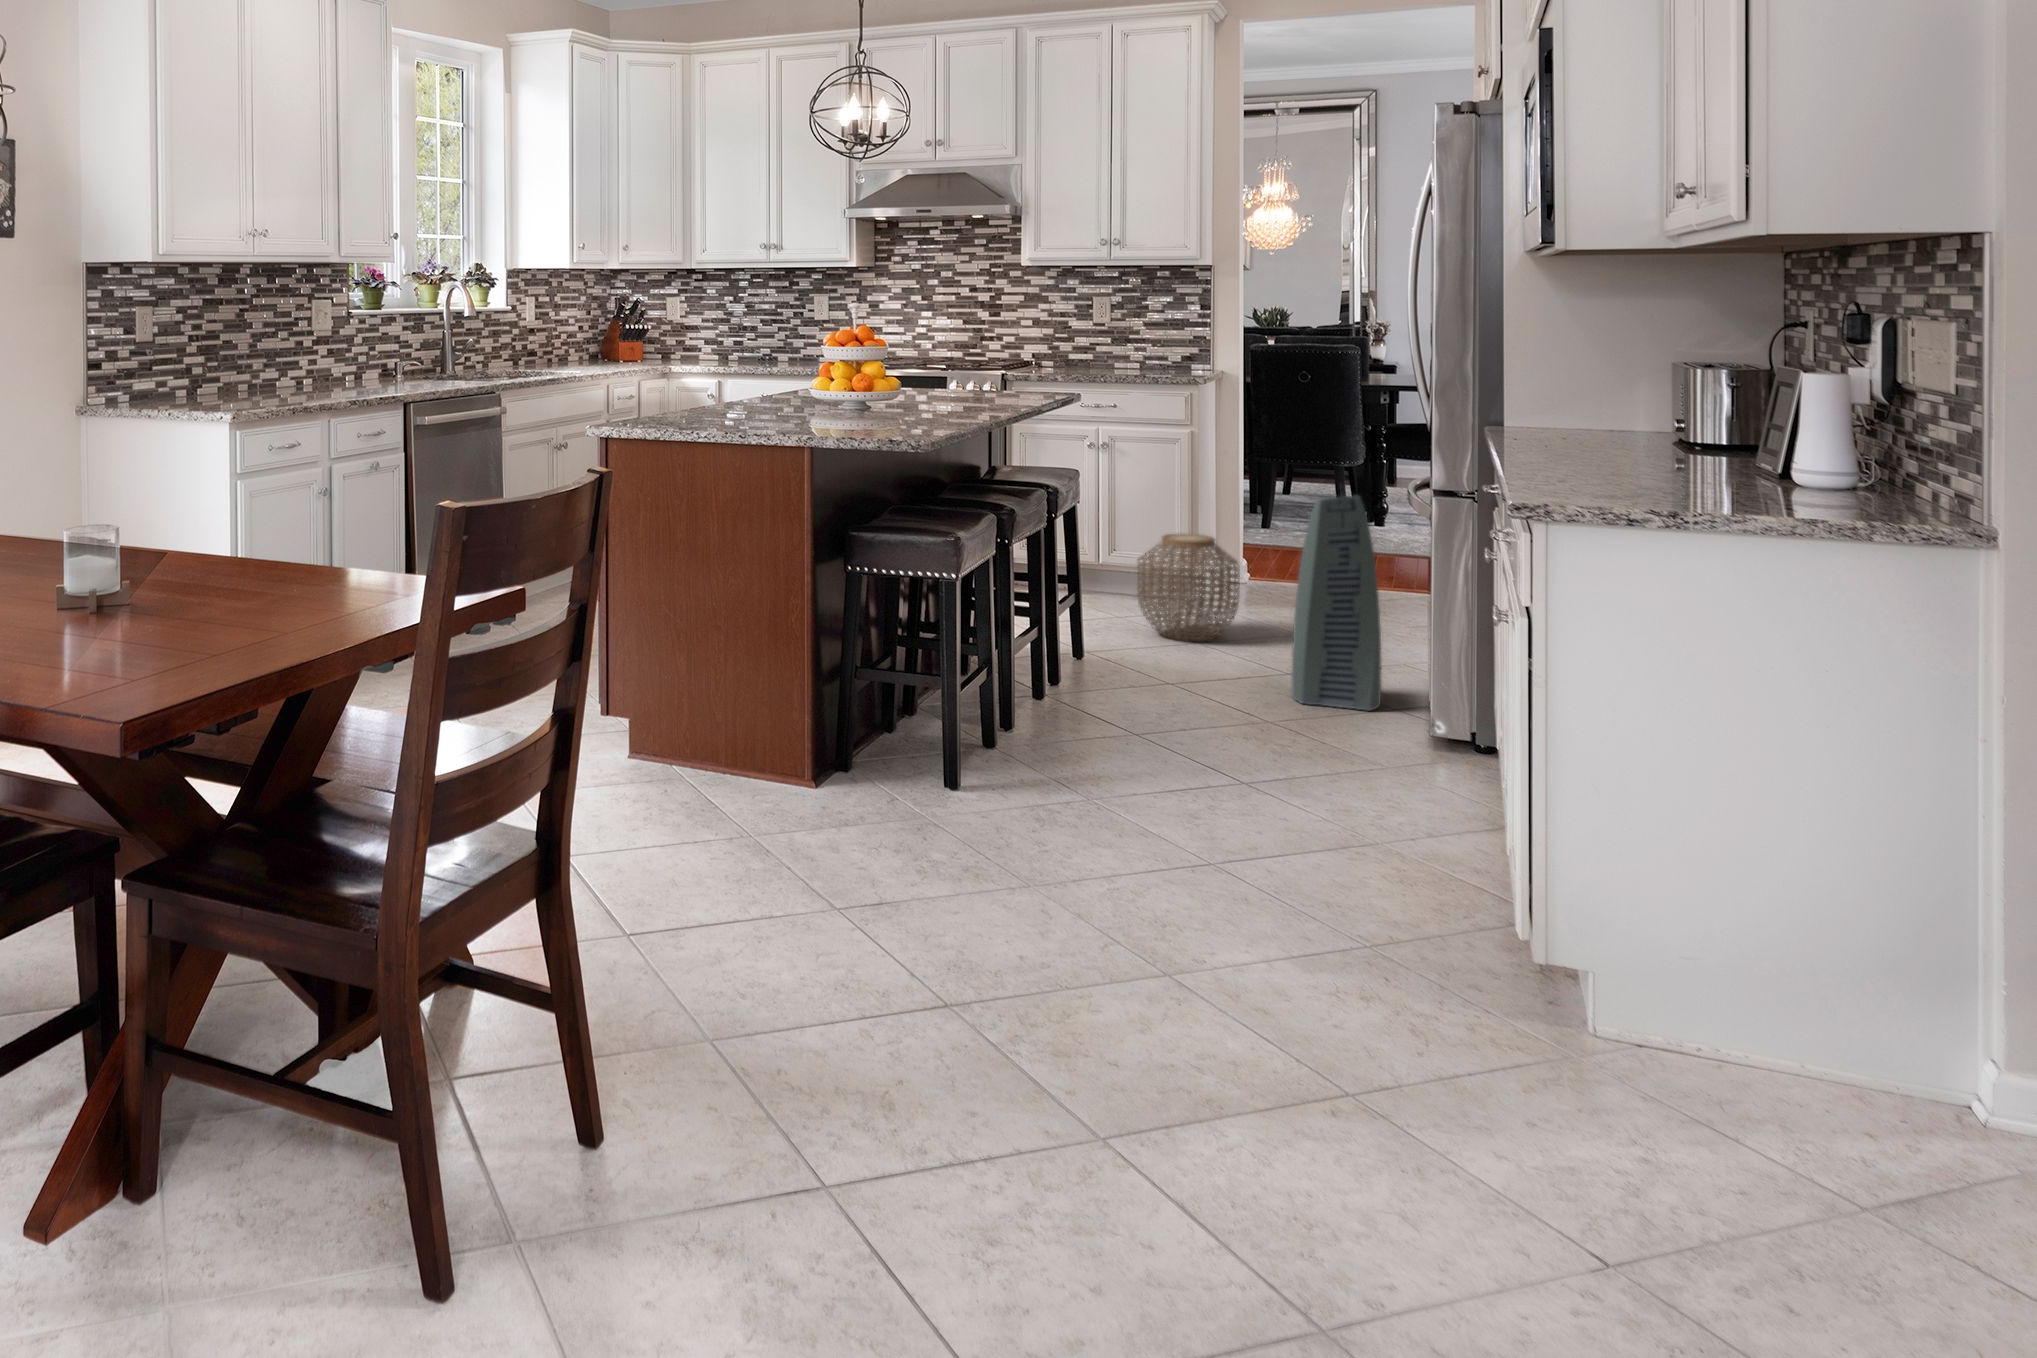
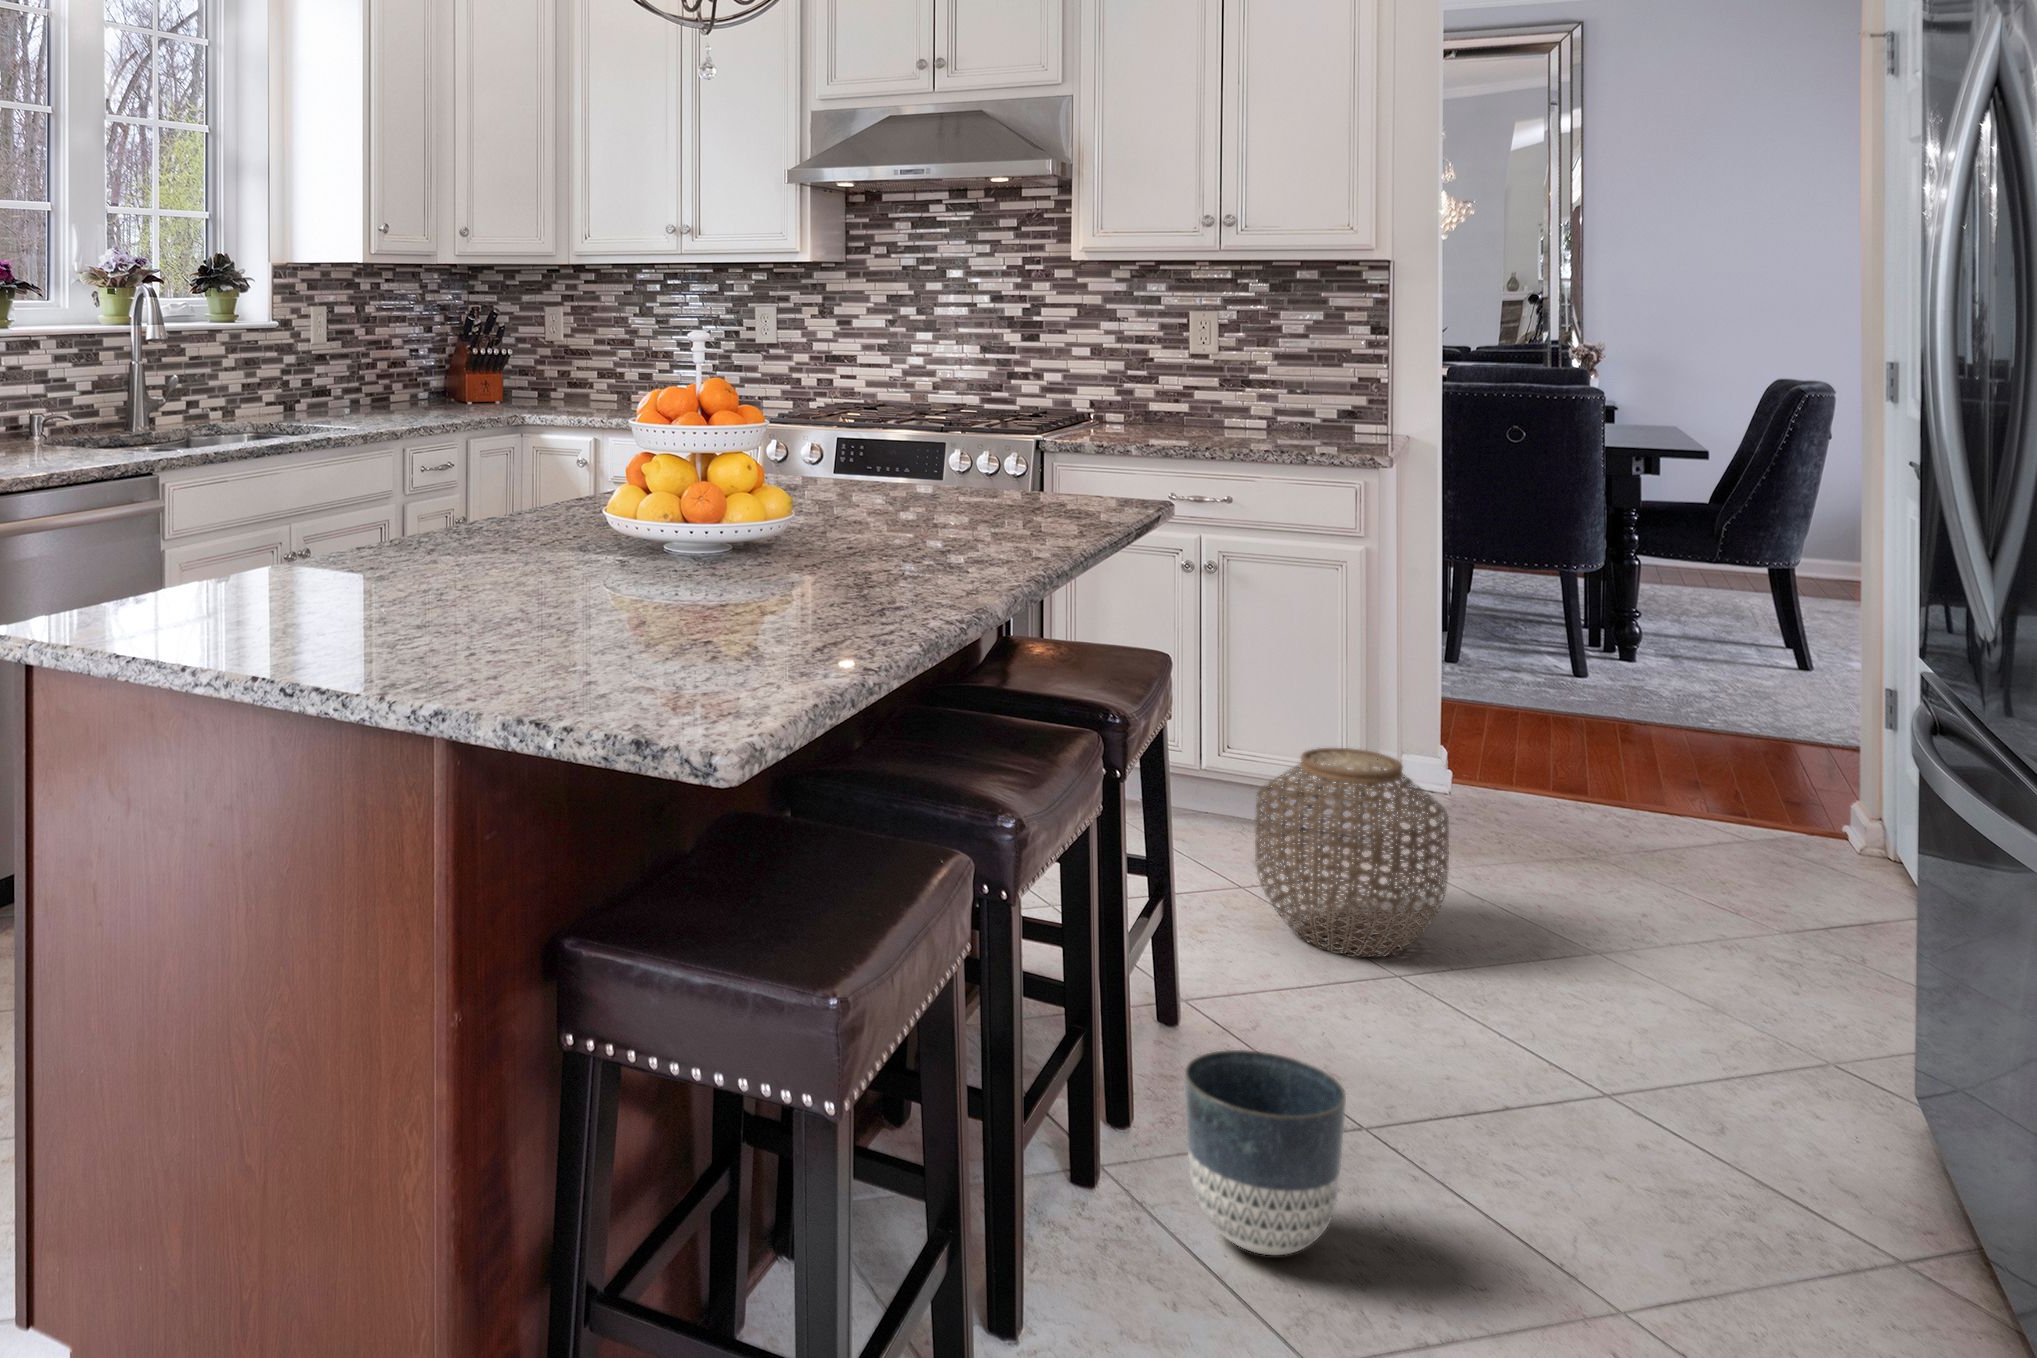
air purifier: present [1291,496,1382,711] -> none [1576,746,1781,1232]
planter: none [1109,636,1182,720] -> present [1185,1050,1346,1255]

